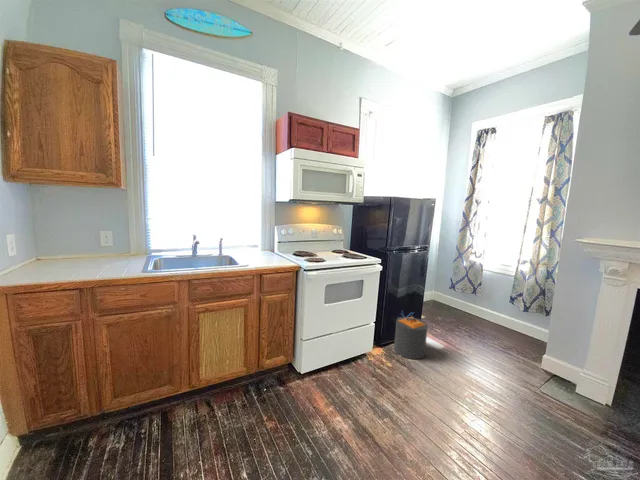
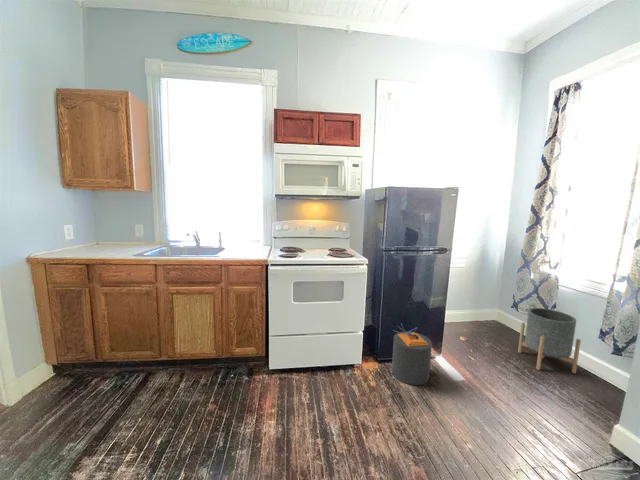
planter: none [460,287,501,331] -> present [518,308,581,373]

